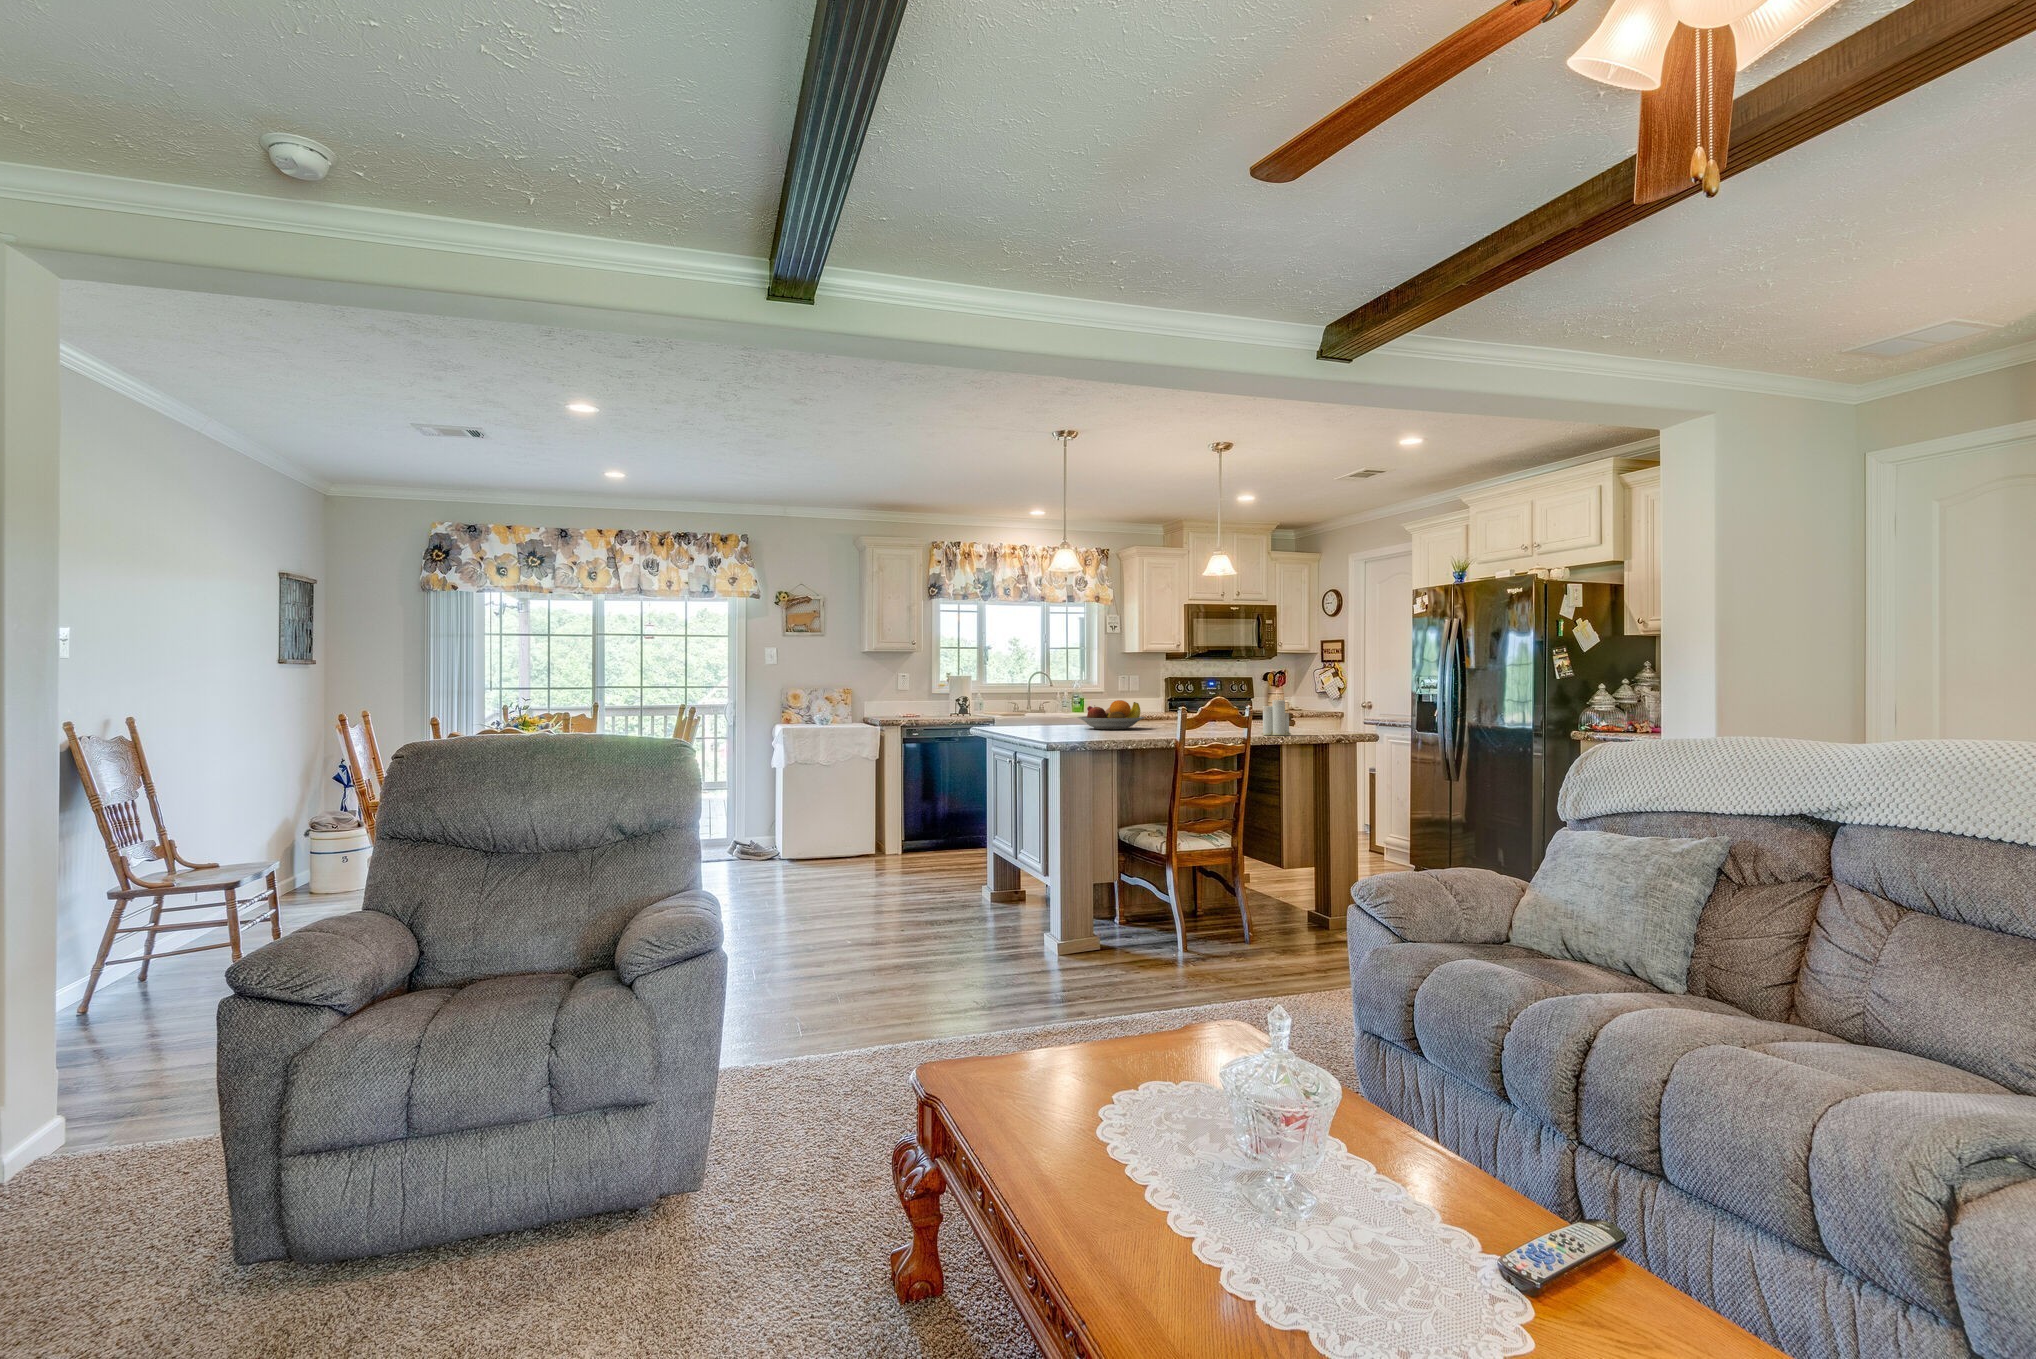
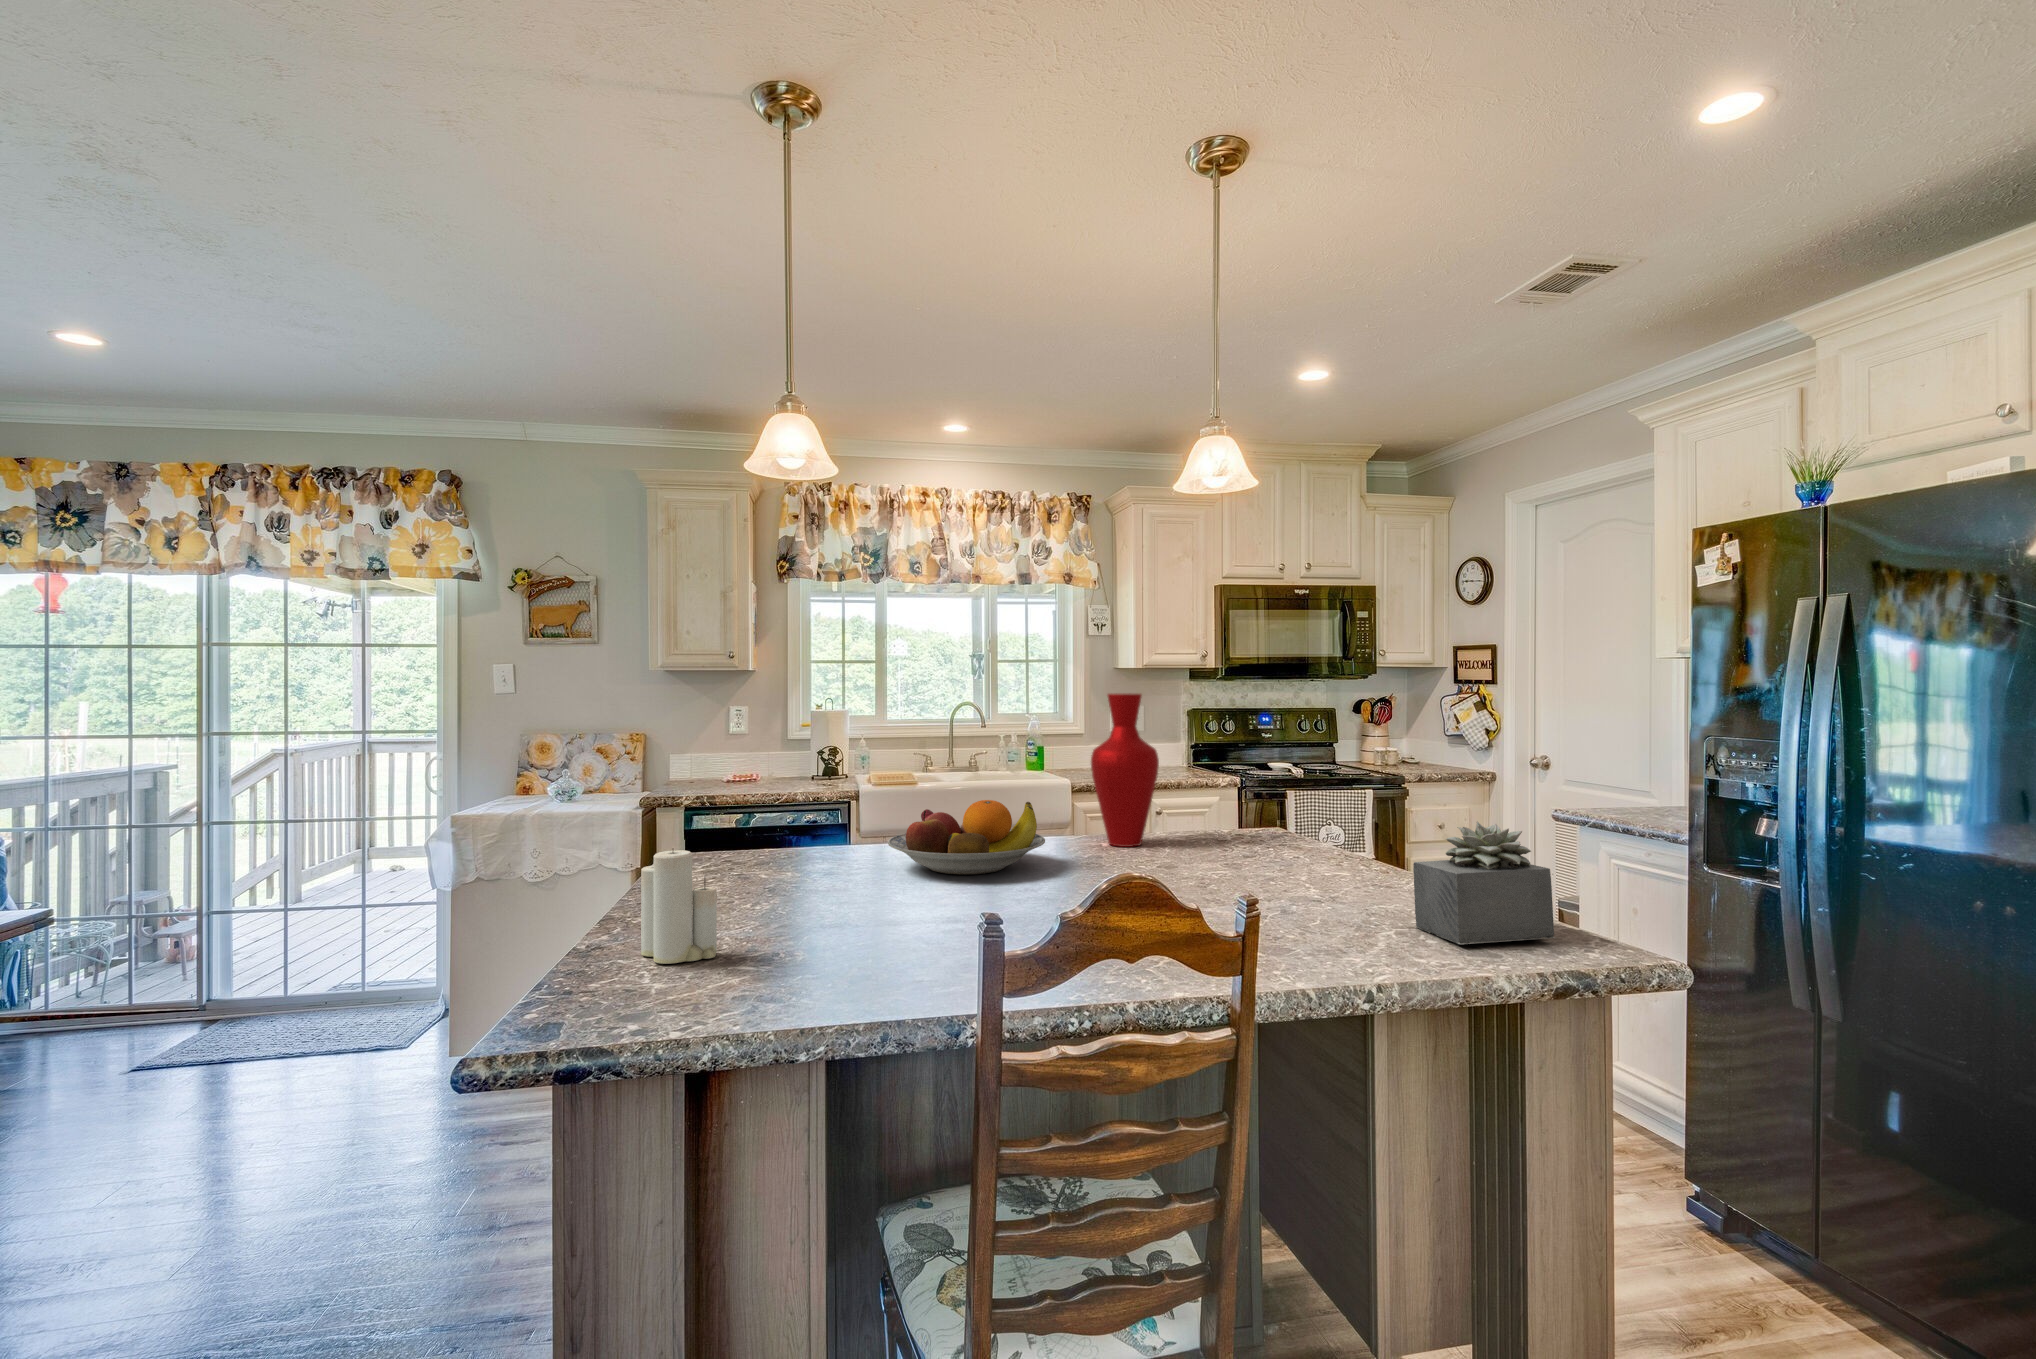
vase: none [1153,657,1184,726] -> present [1091,693,1159,847]
succulent plant: none [1294,695,1340,733] -> present [1413,821,1555,944]
candle: present [1262,700,1291,735] -> present [641,849,717,964]

